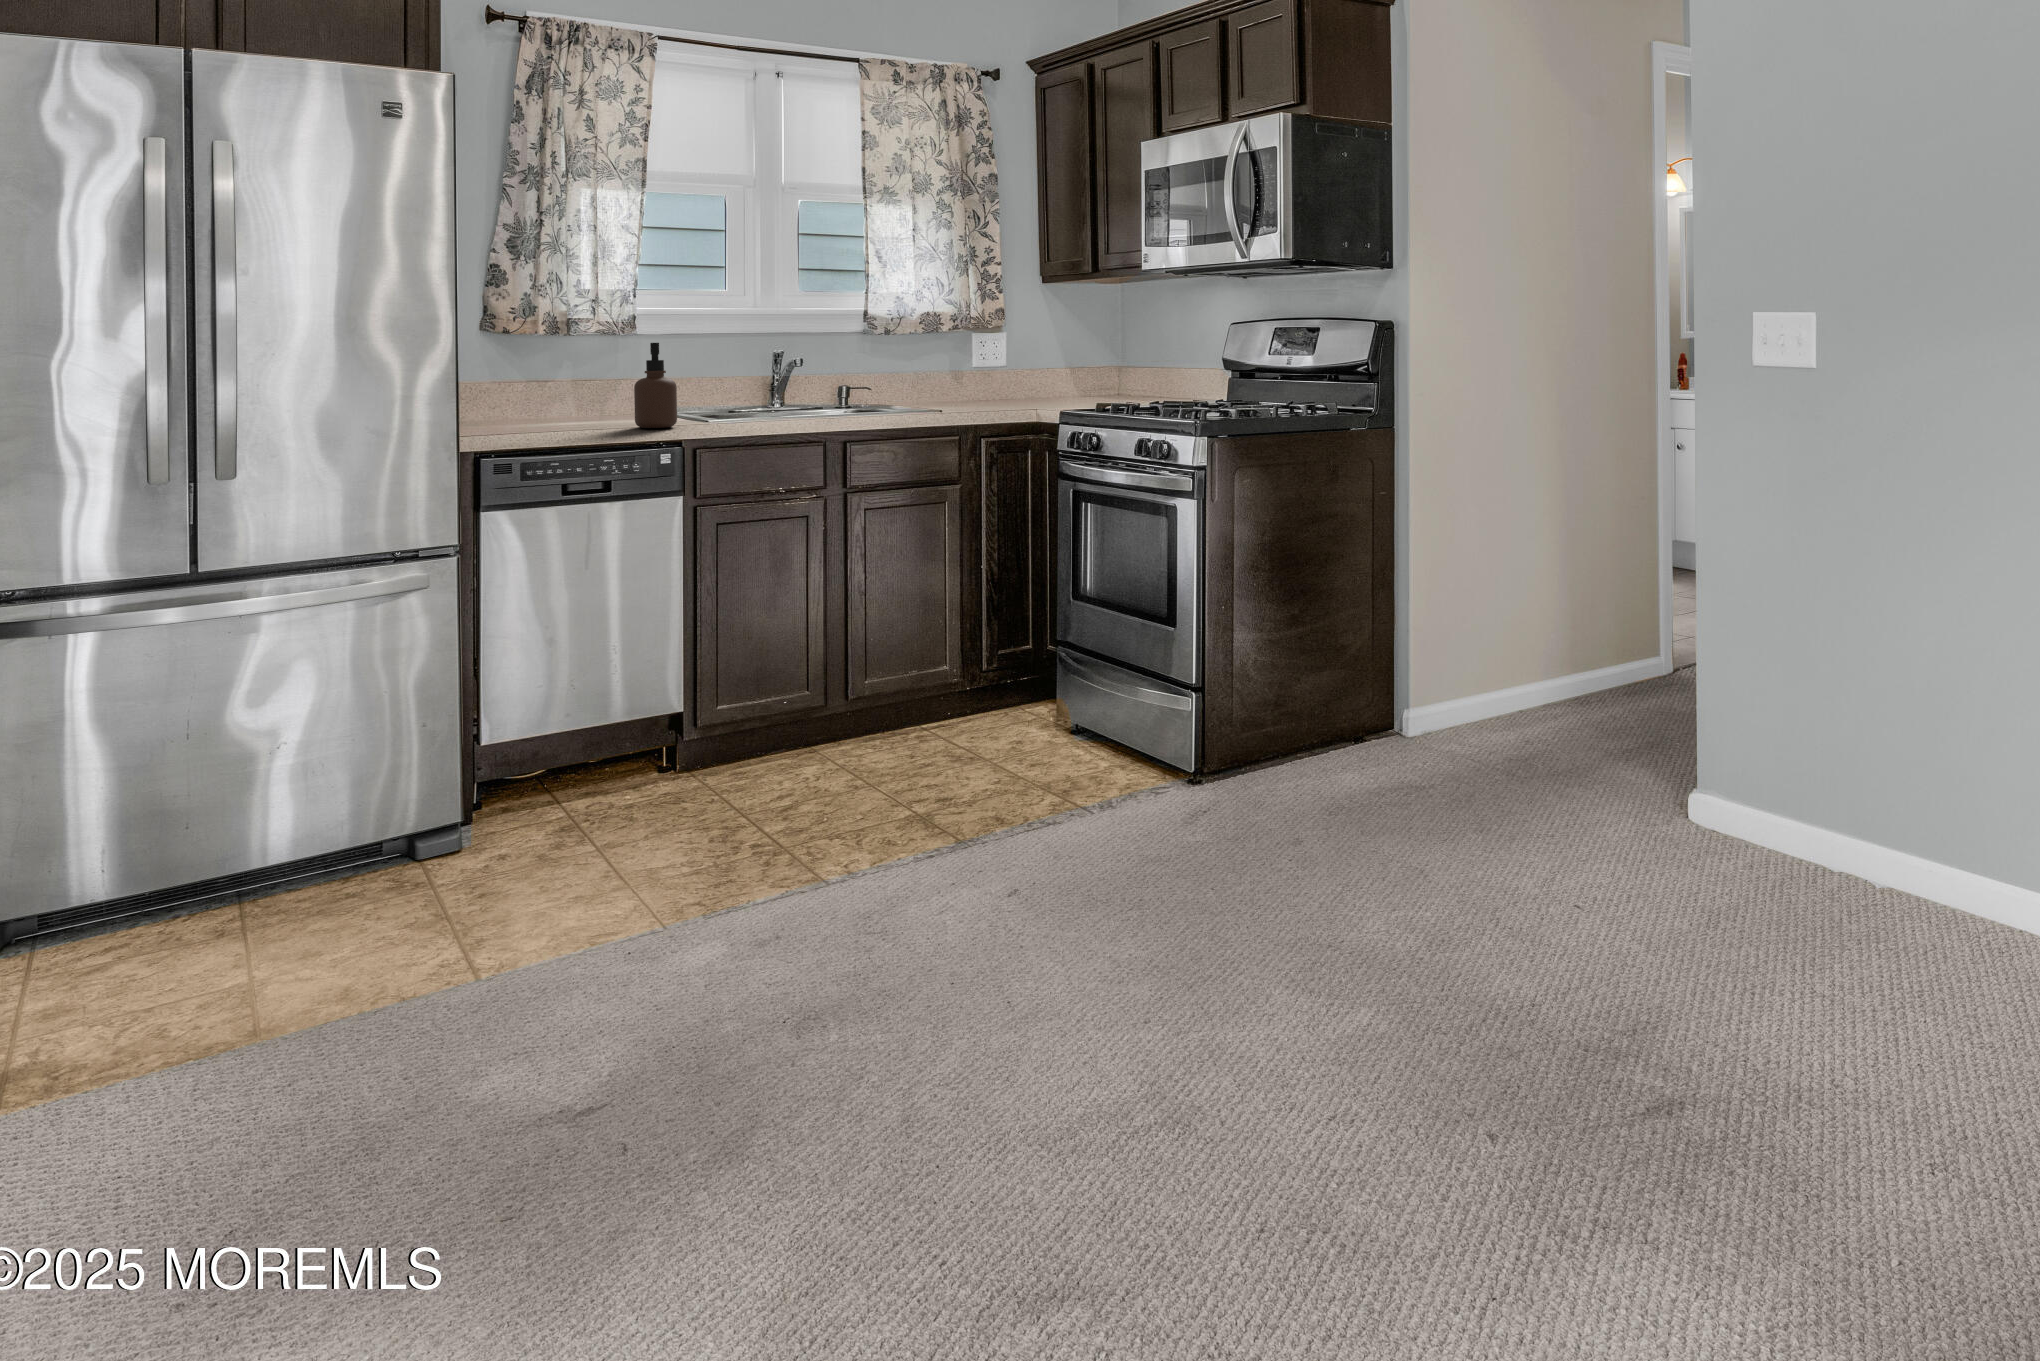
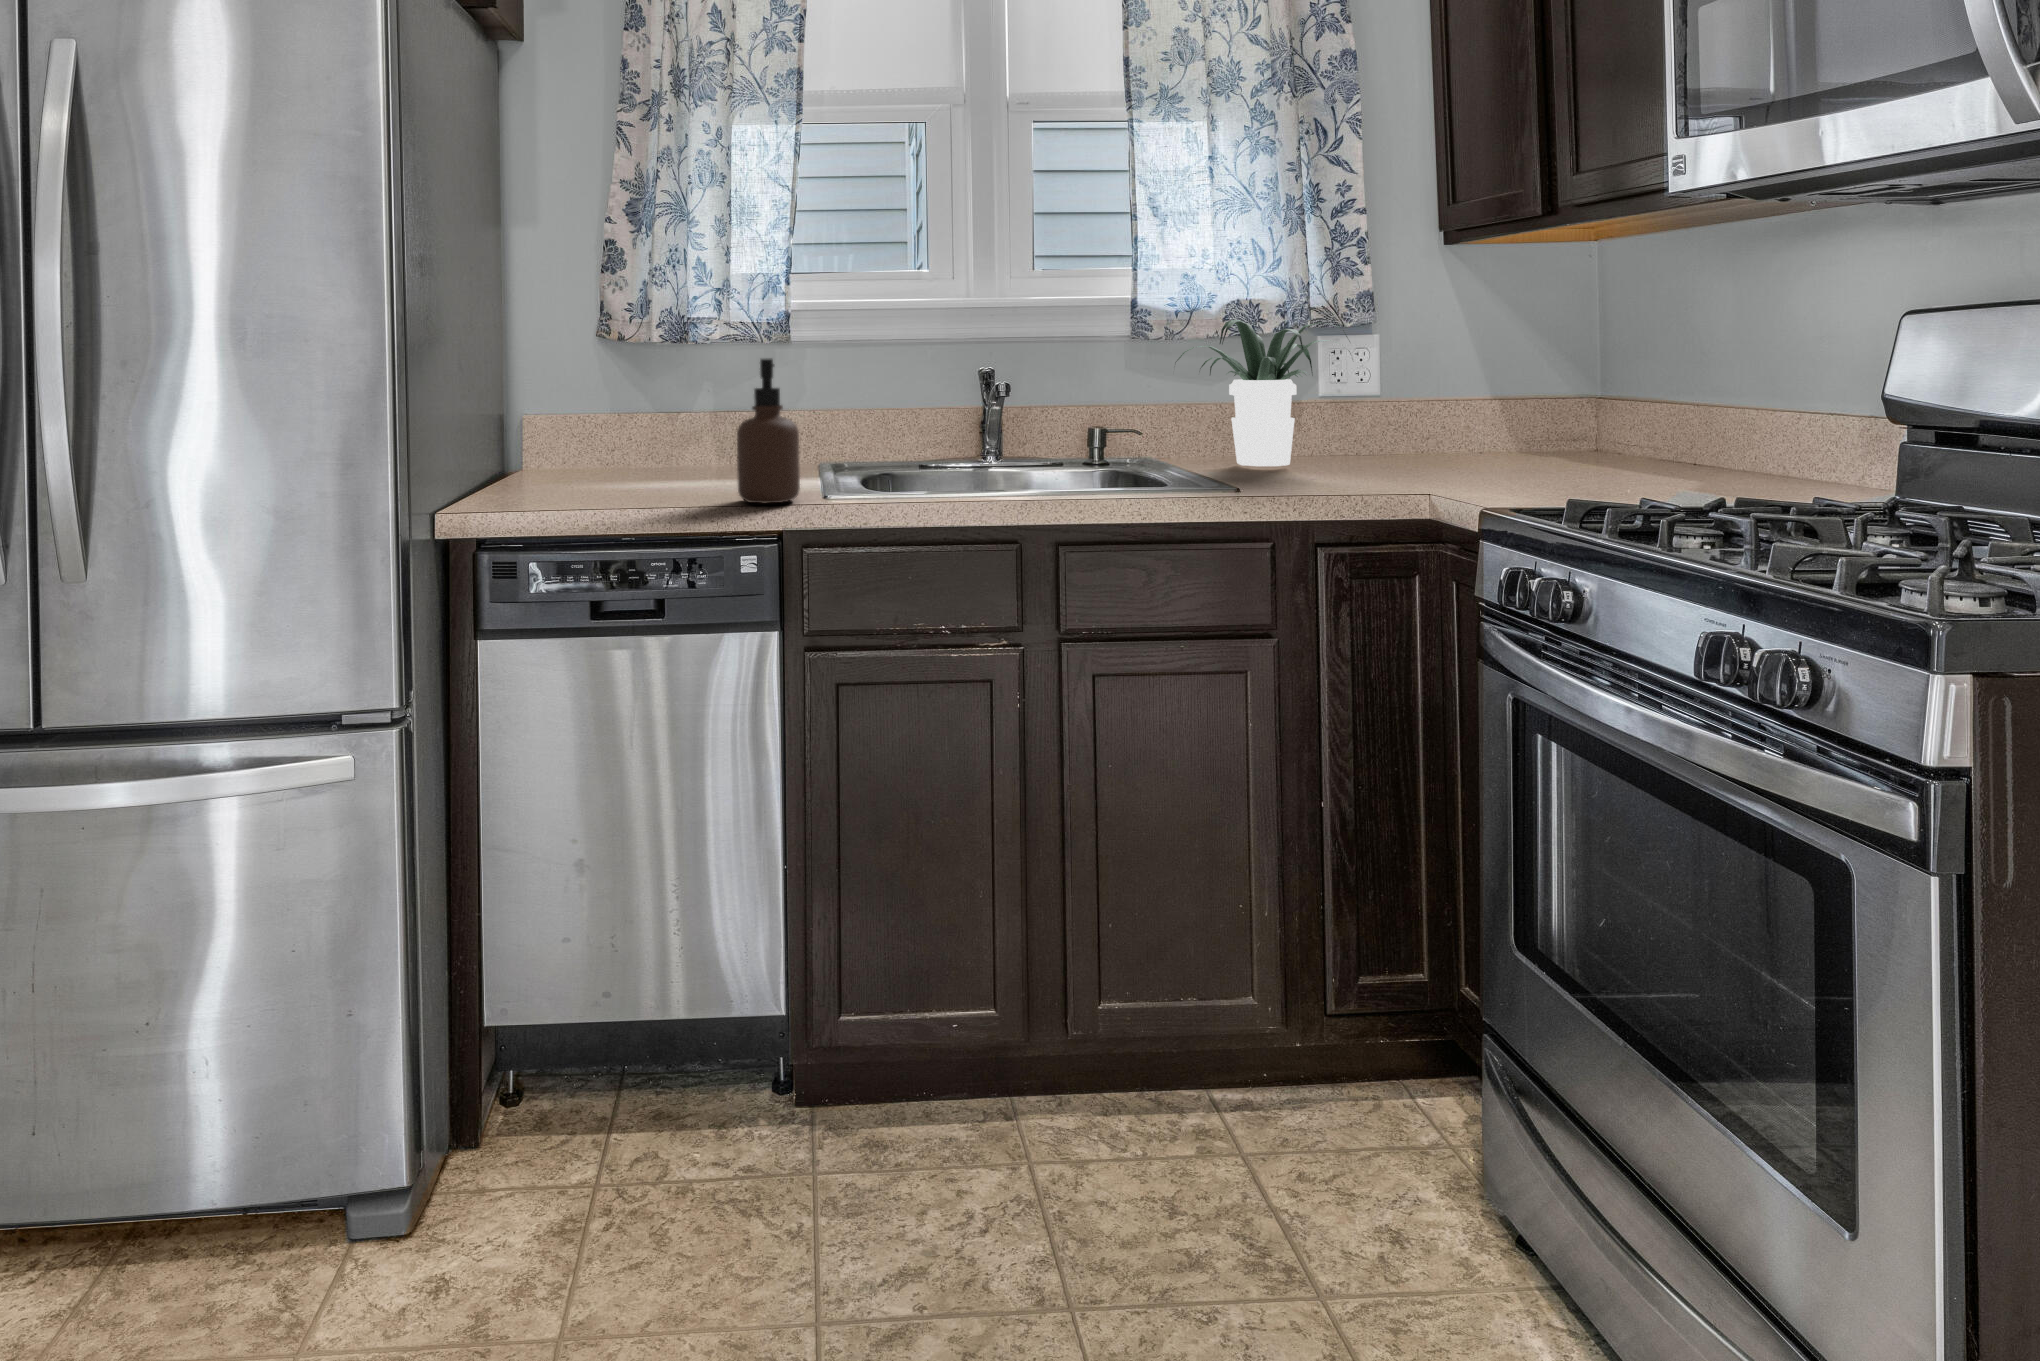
potted plant: none [895,324,999,405] -> present [1175,320,1351,466]

